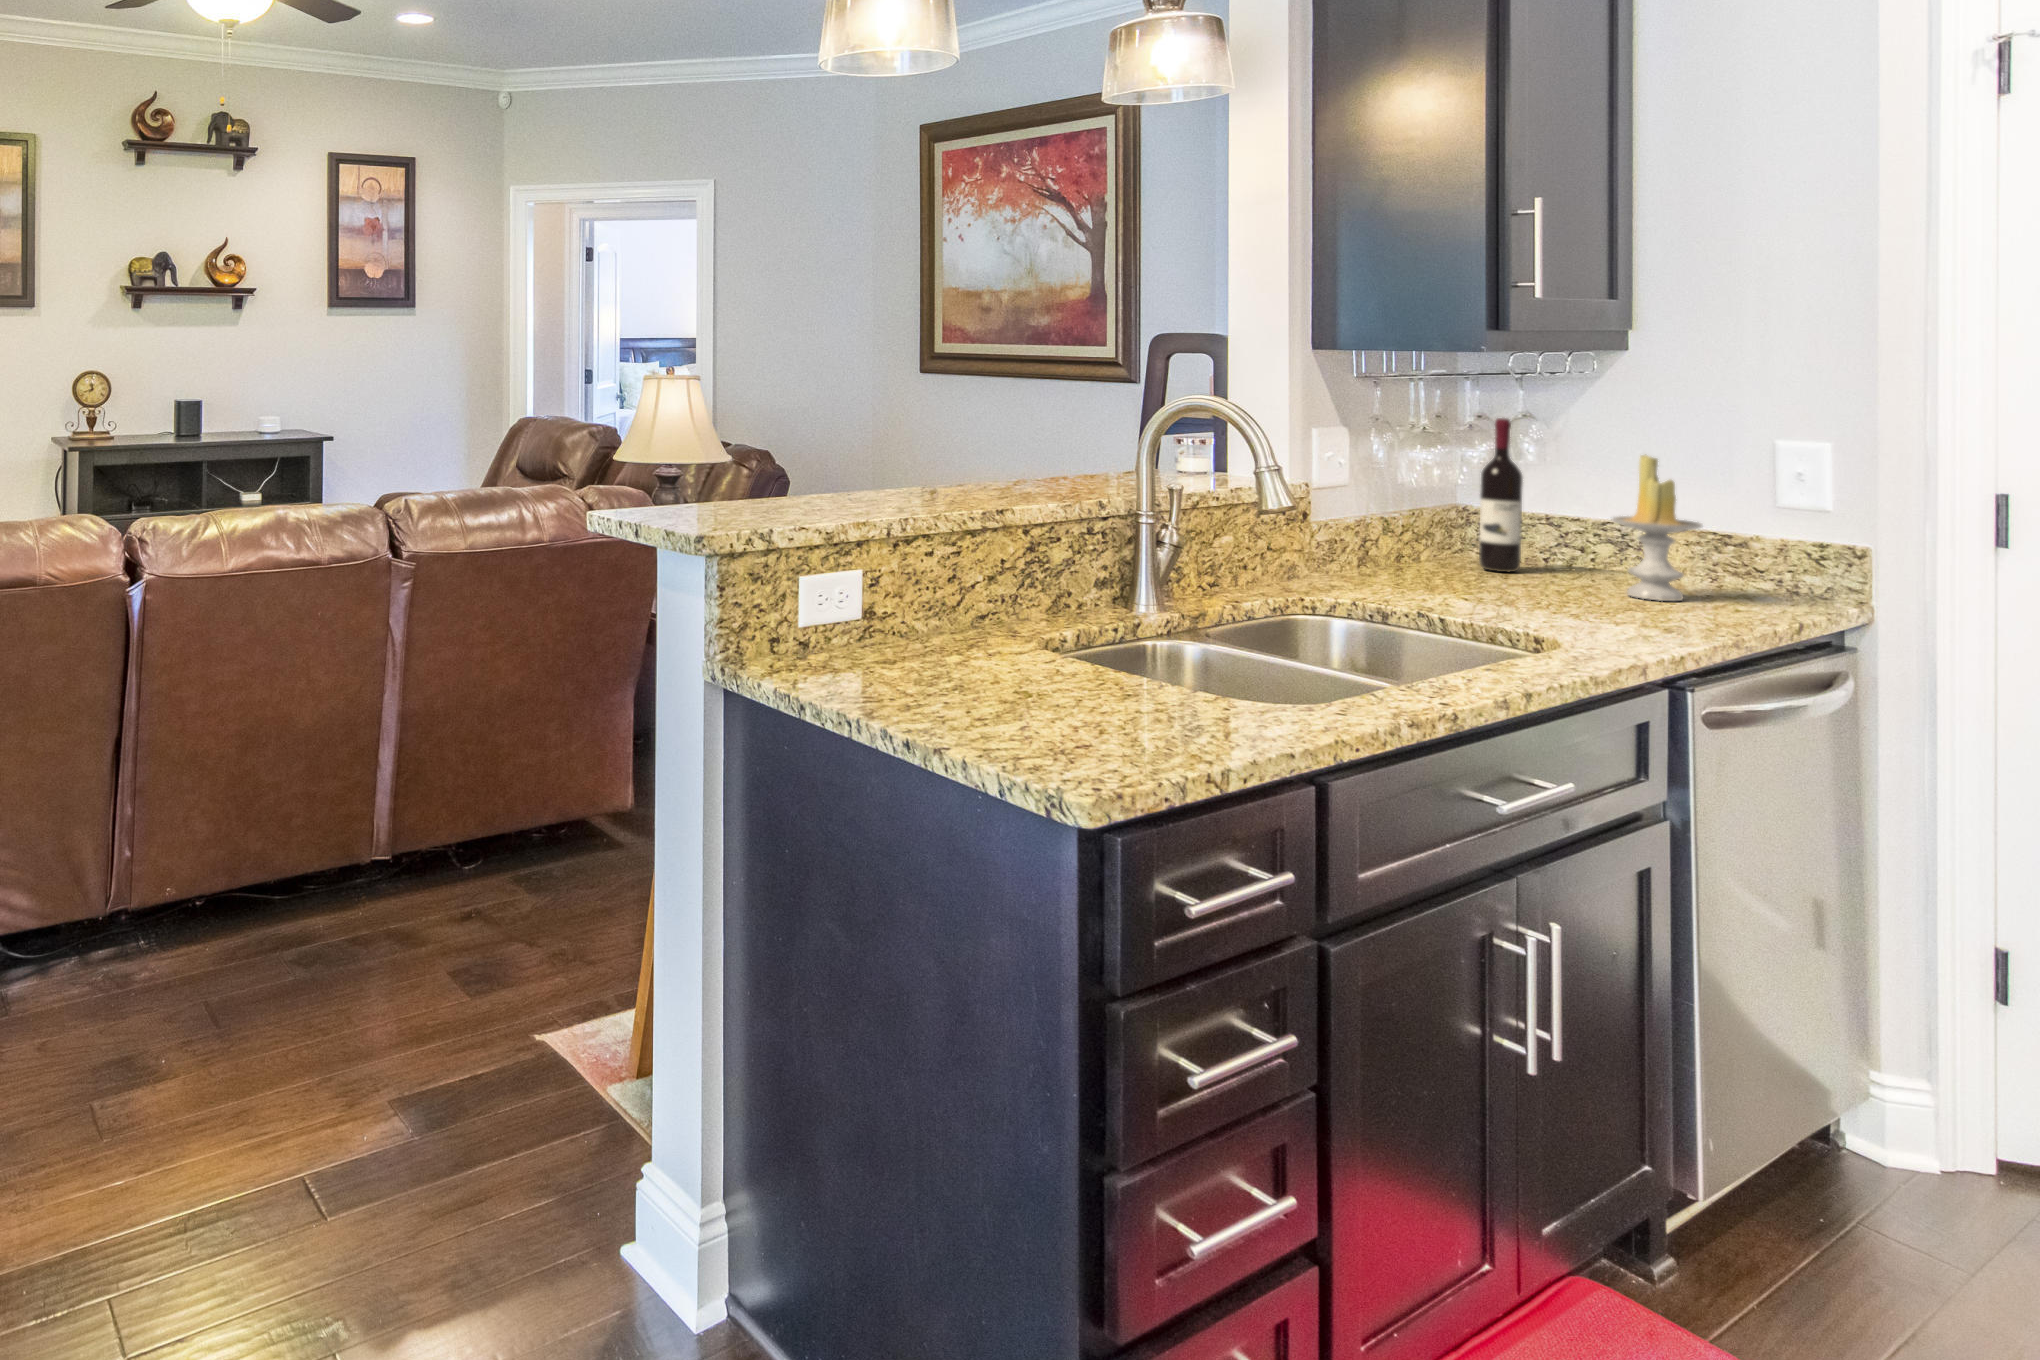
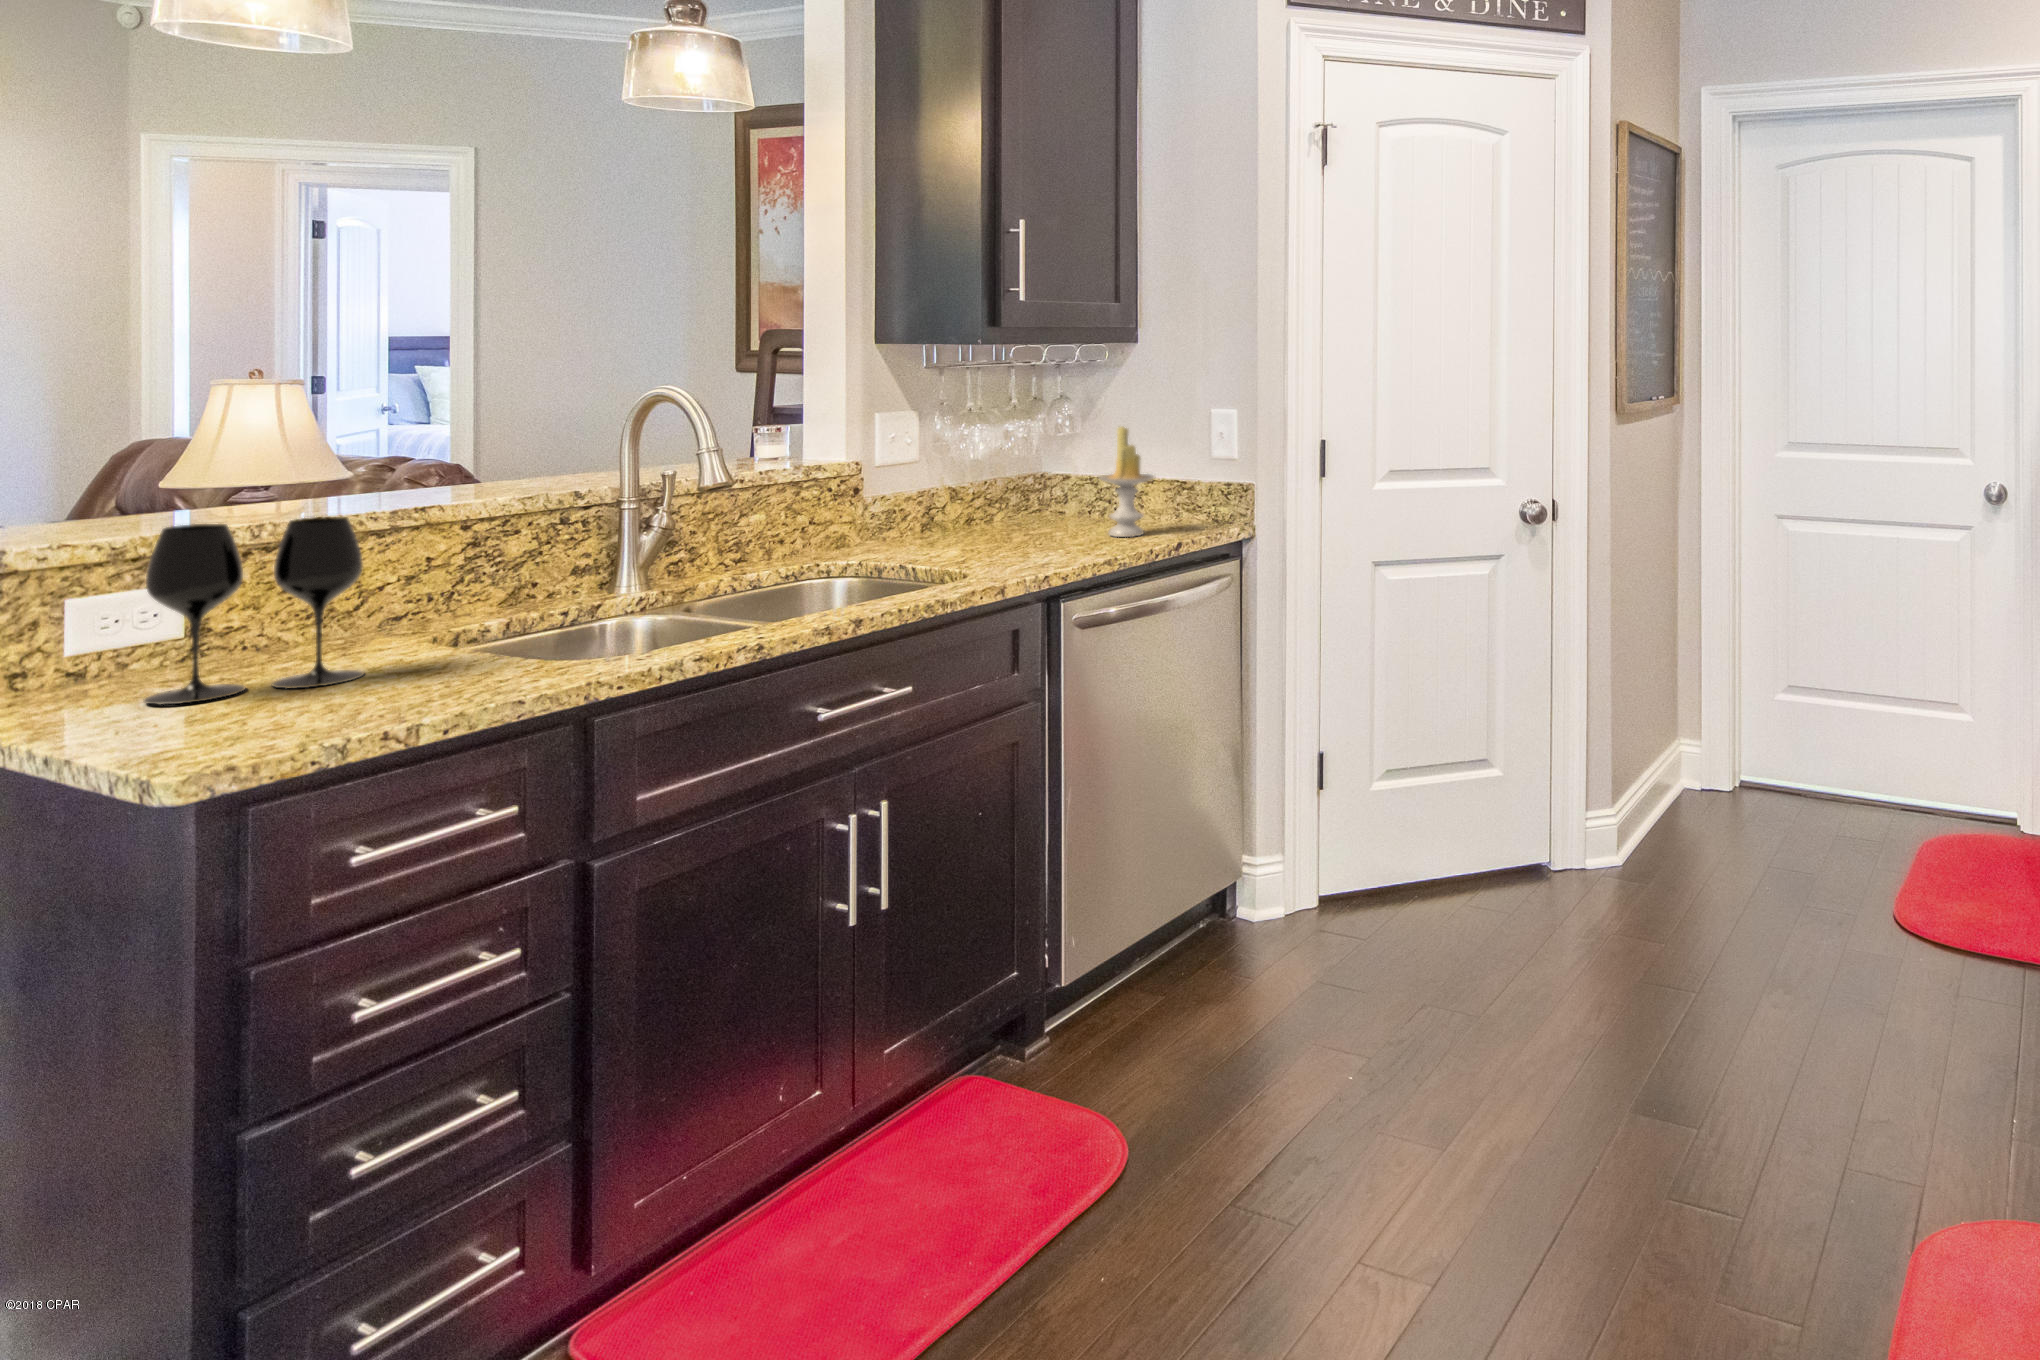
wine bottle: present [1479,418,1523,572] -> none [1038,400,1067,524]
wine glass: none [861,515,1014,683] -> present [144,517,364,704]

